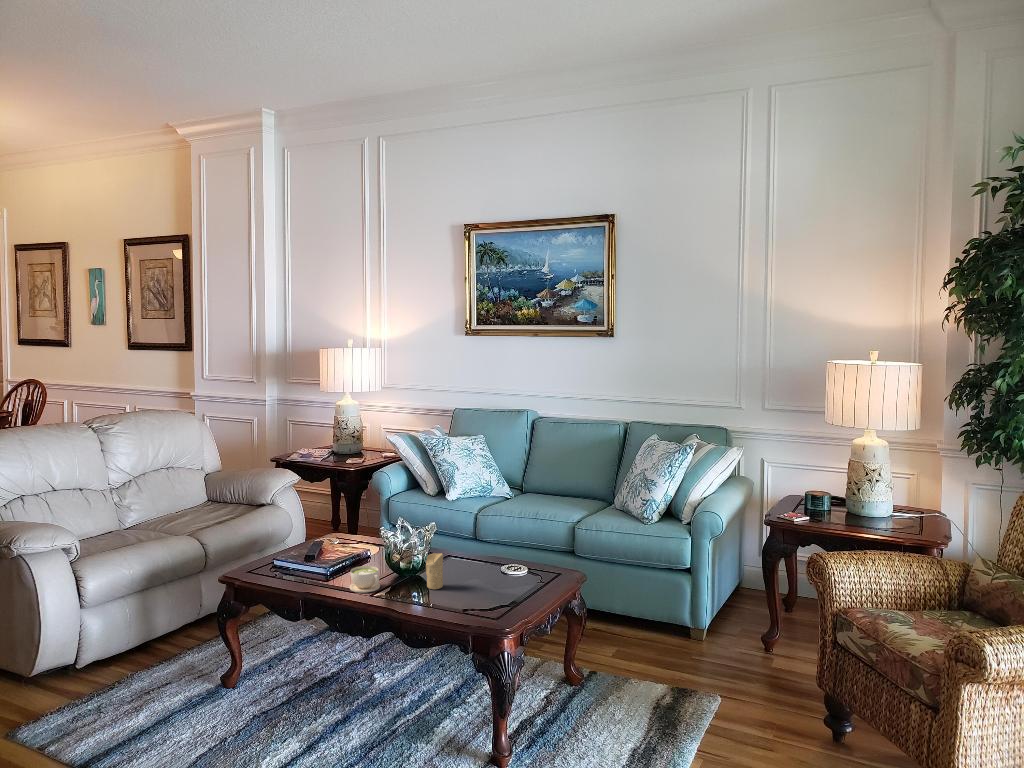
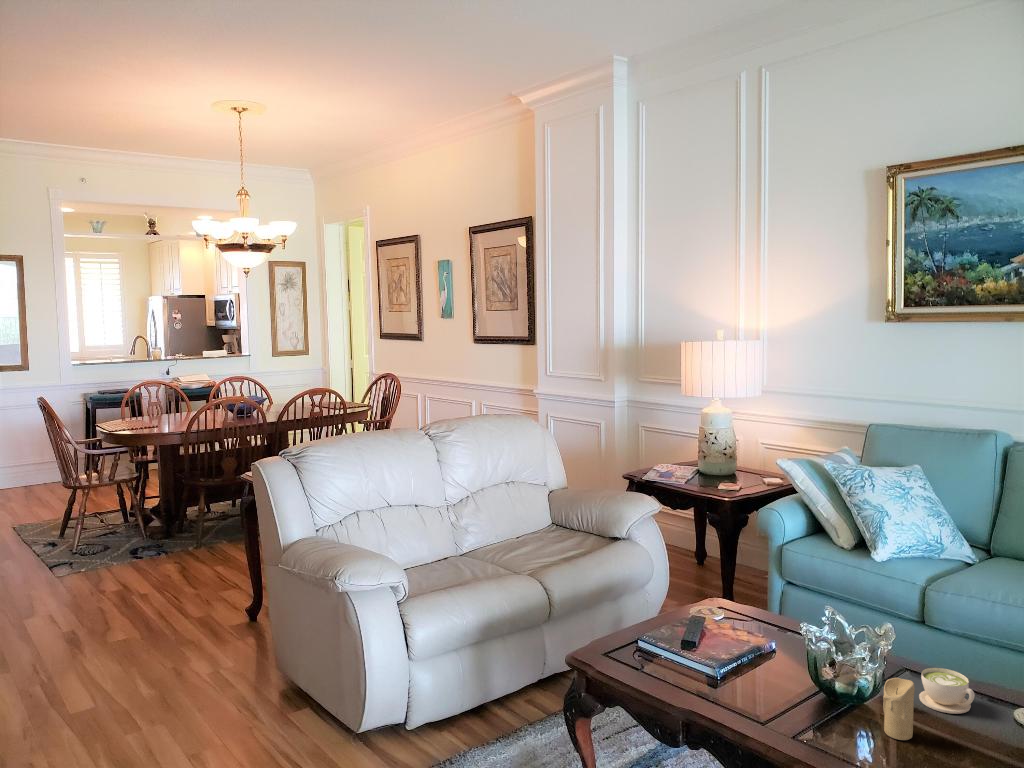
coffee cup: present [350,566,380,593] -> present [919,668,975,714]

